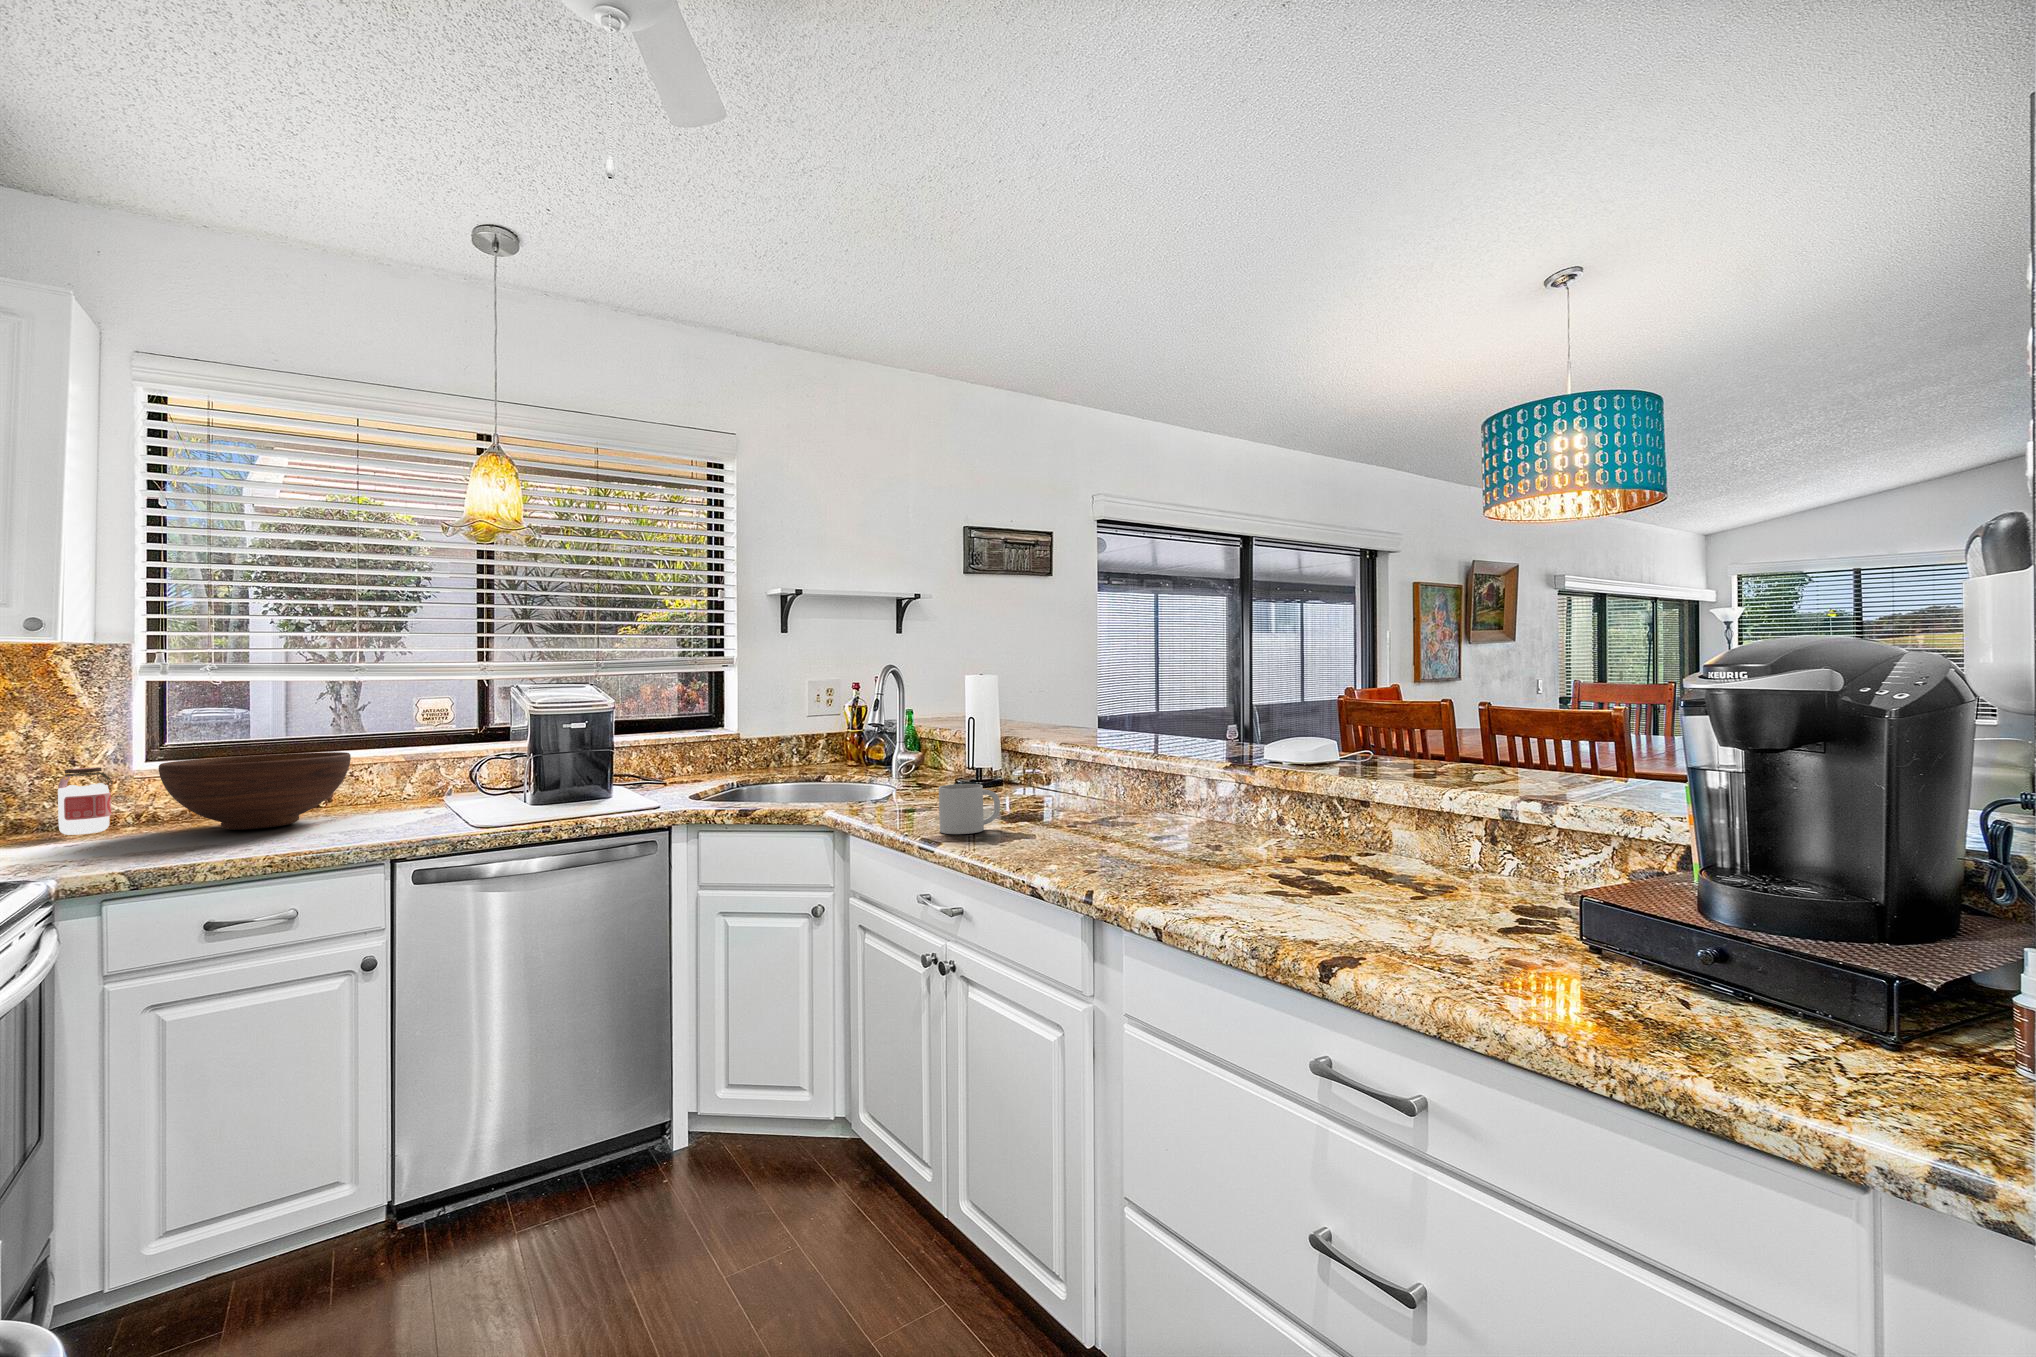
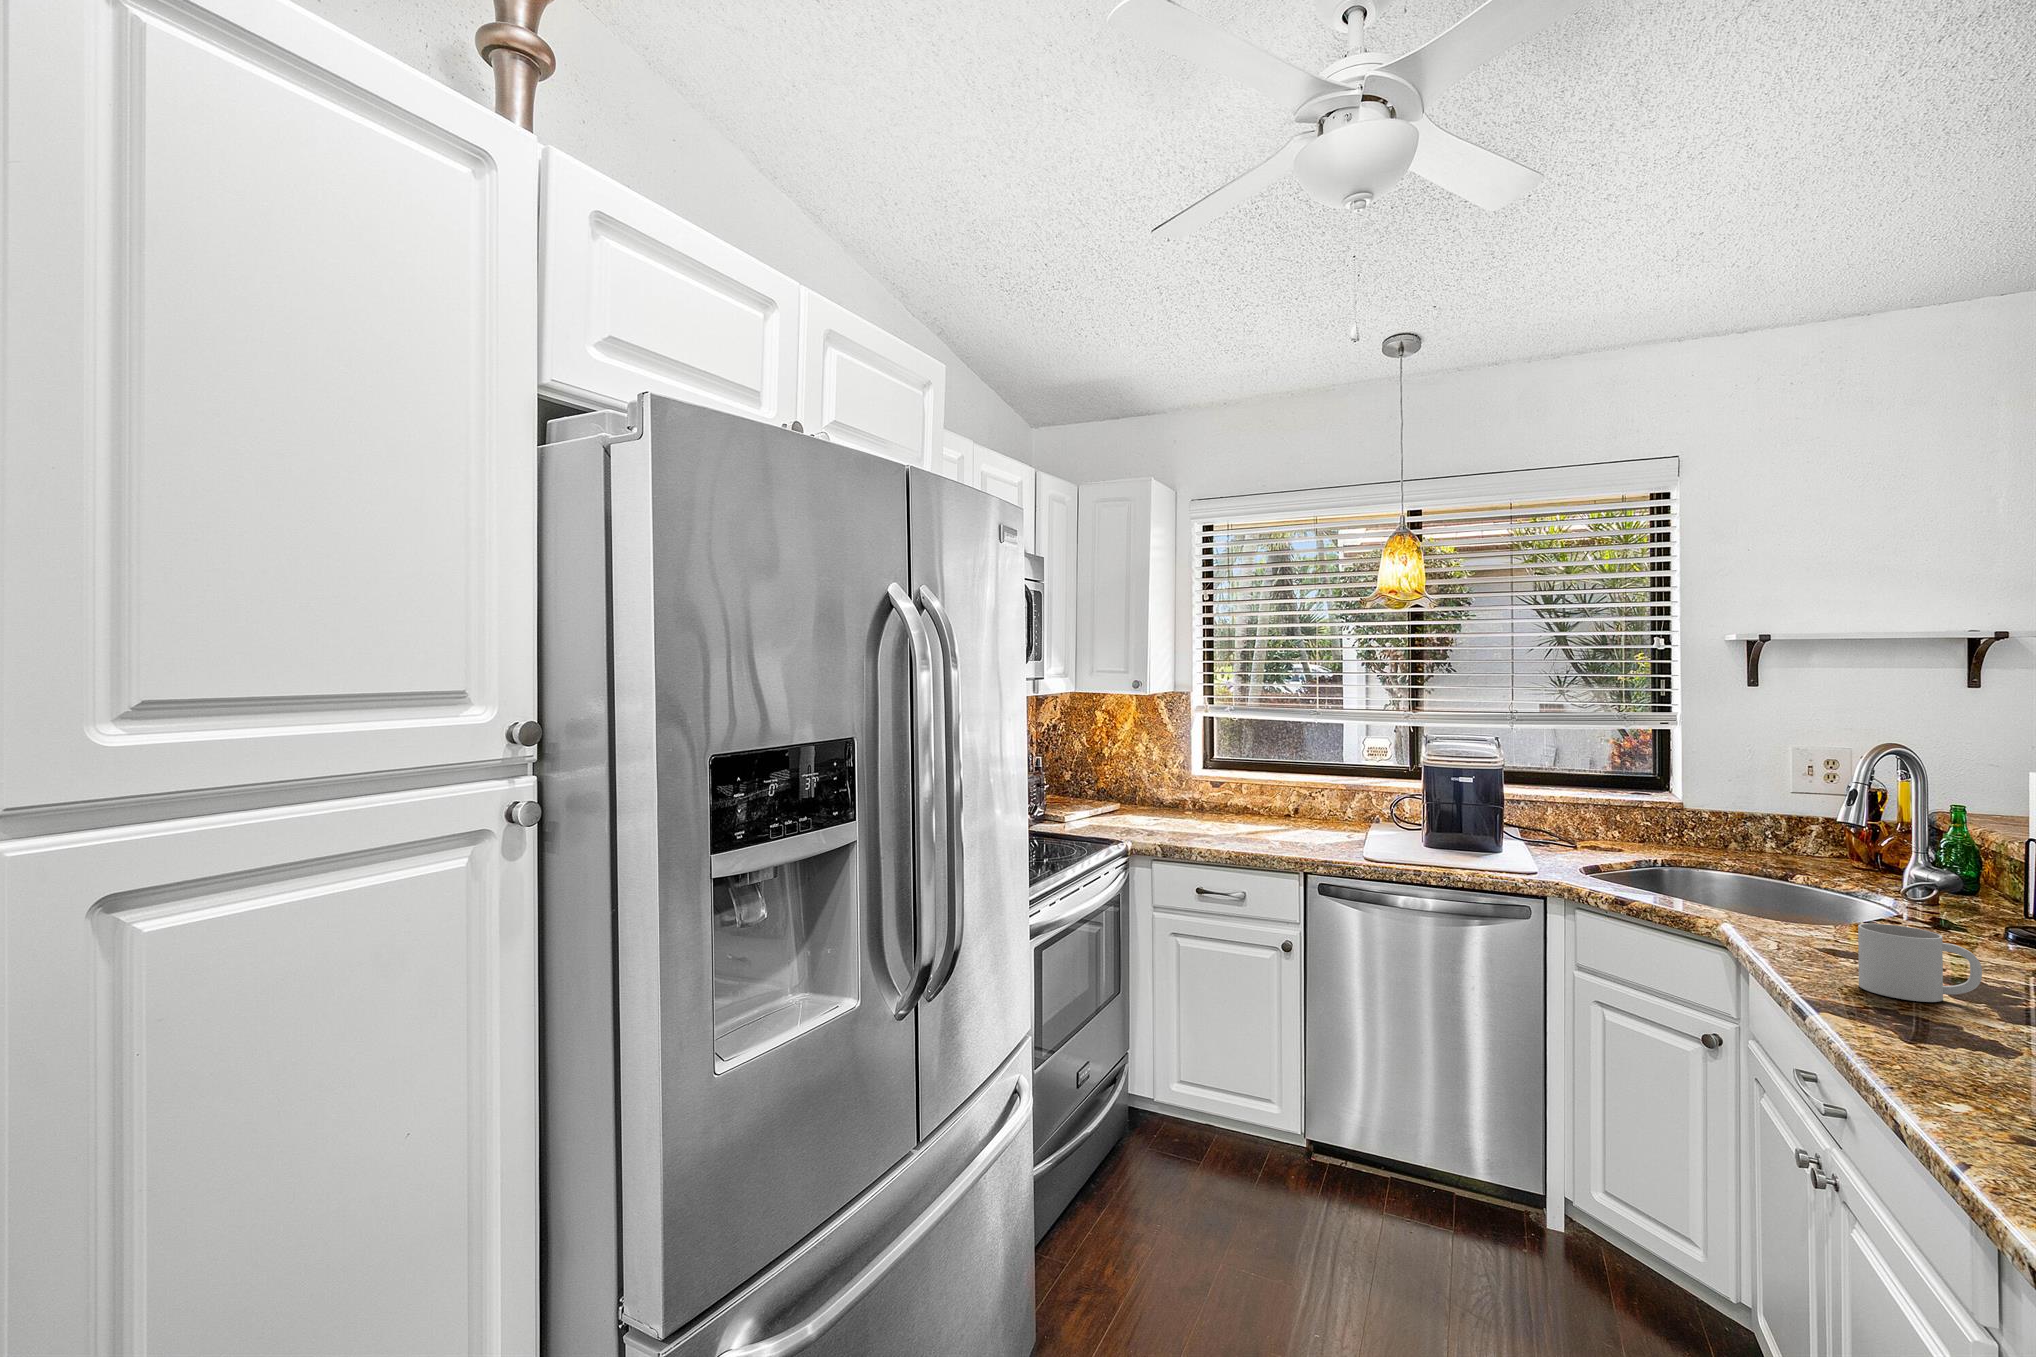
fruit bowl: present [159,752,351,830] -> none [1192,775,1301,830]
jar: present [58,767,112,835] -> none [1152,773,1178,817]

